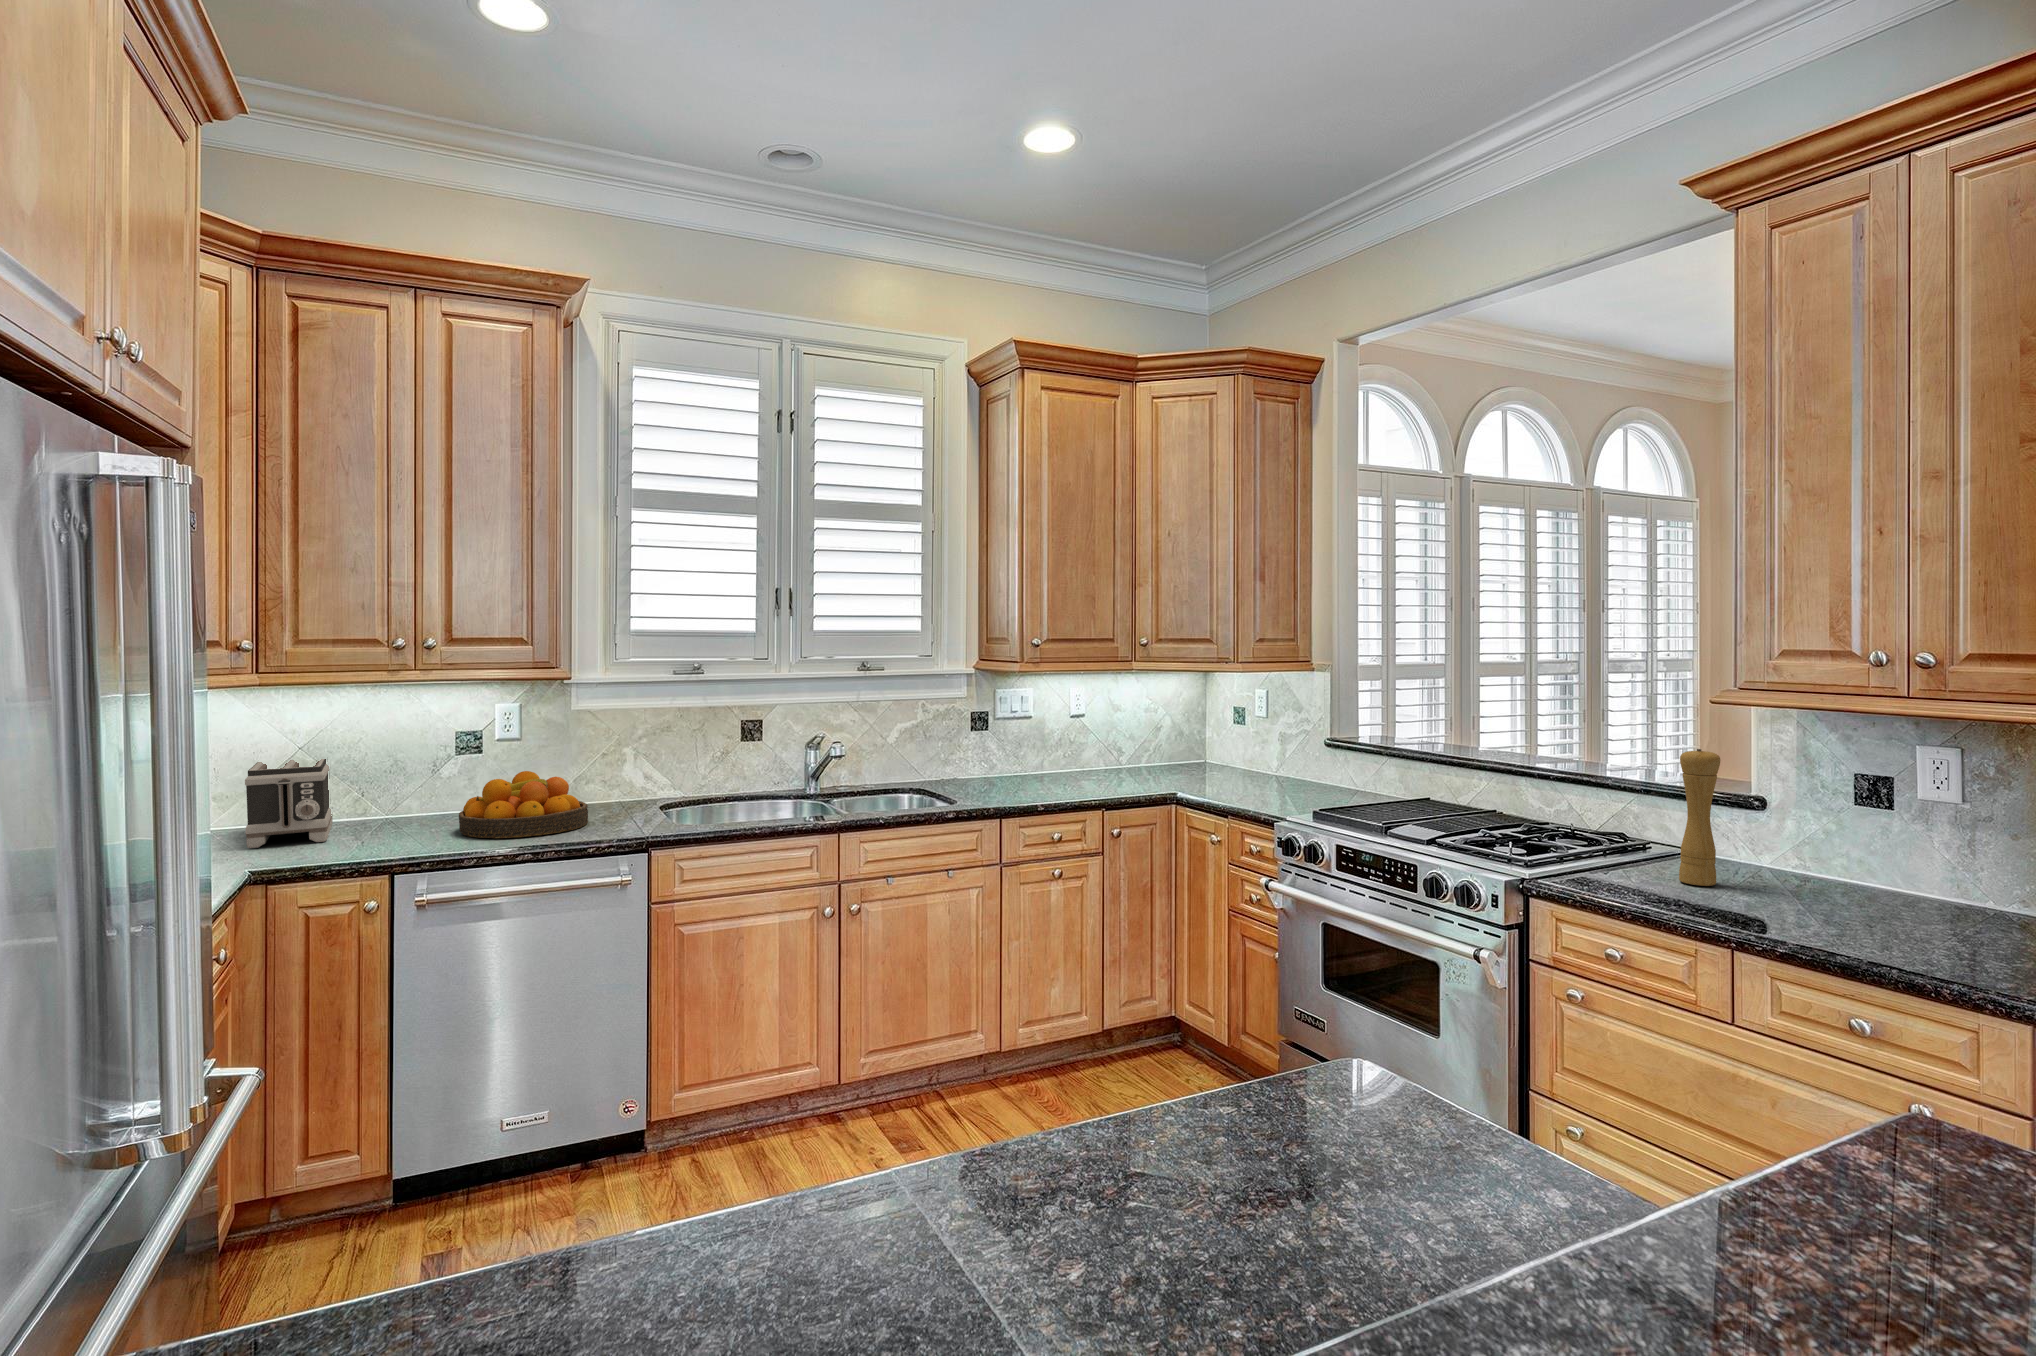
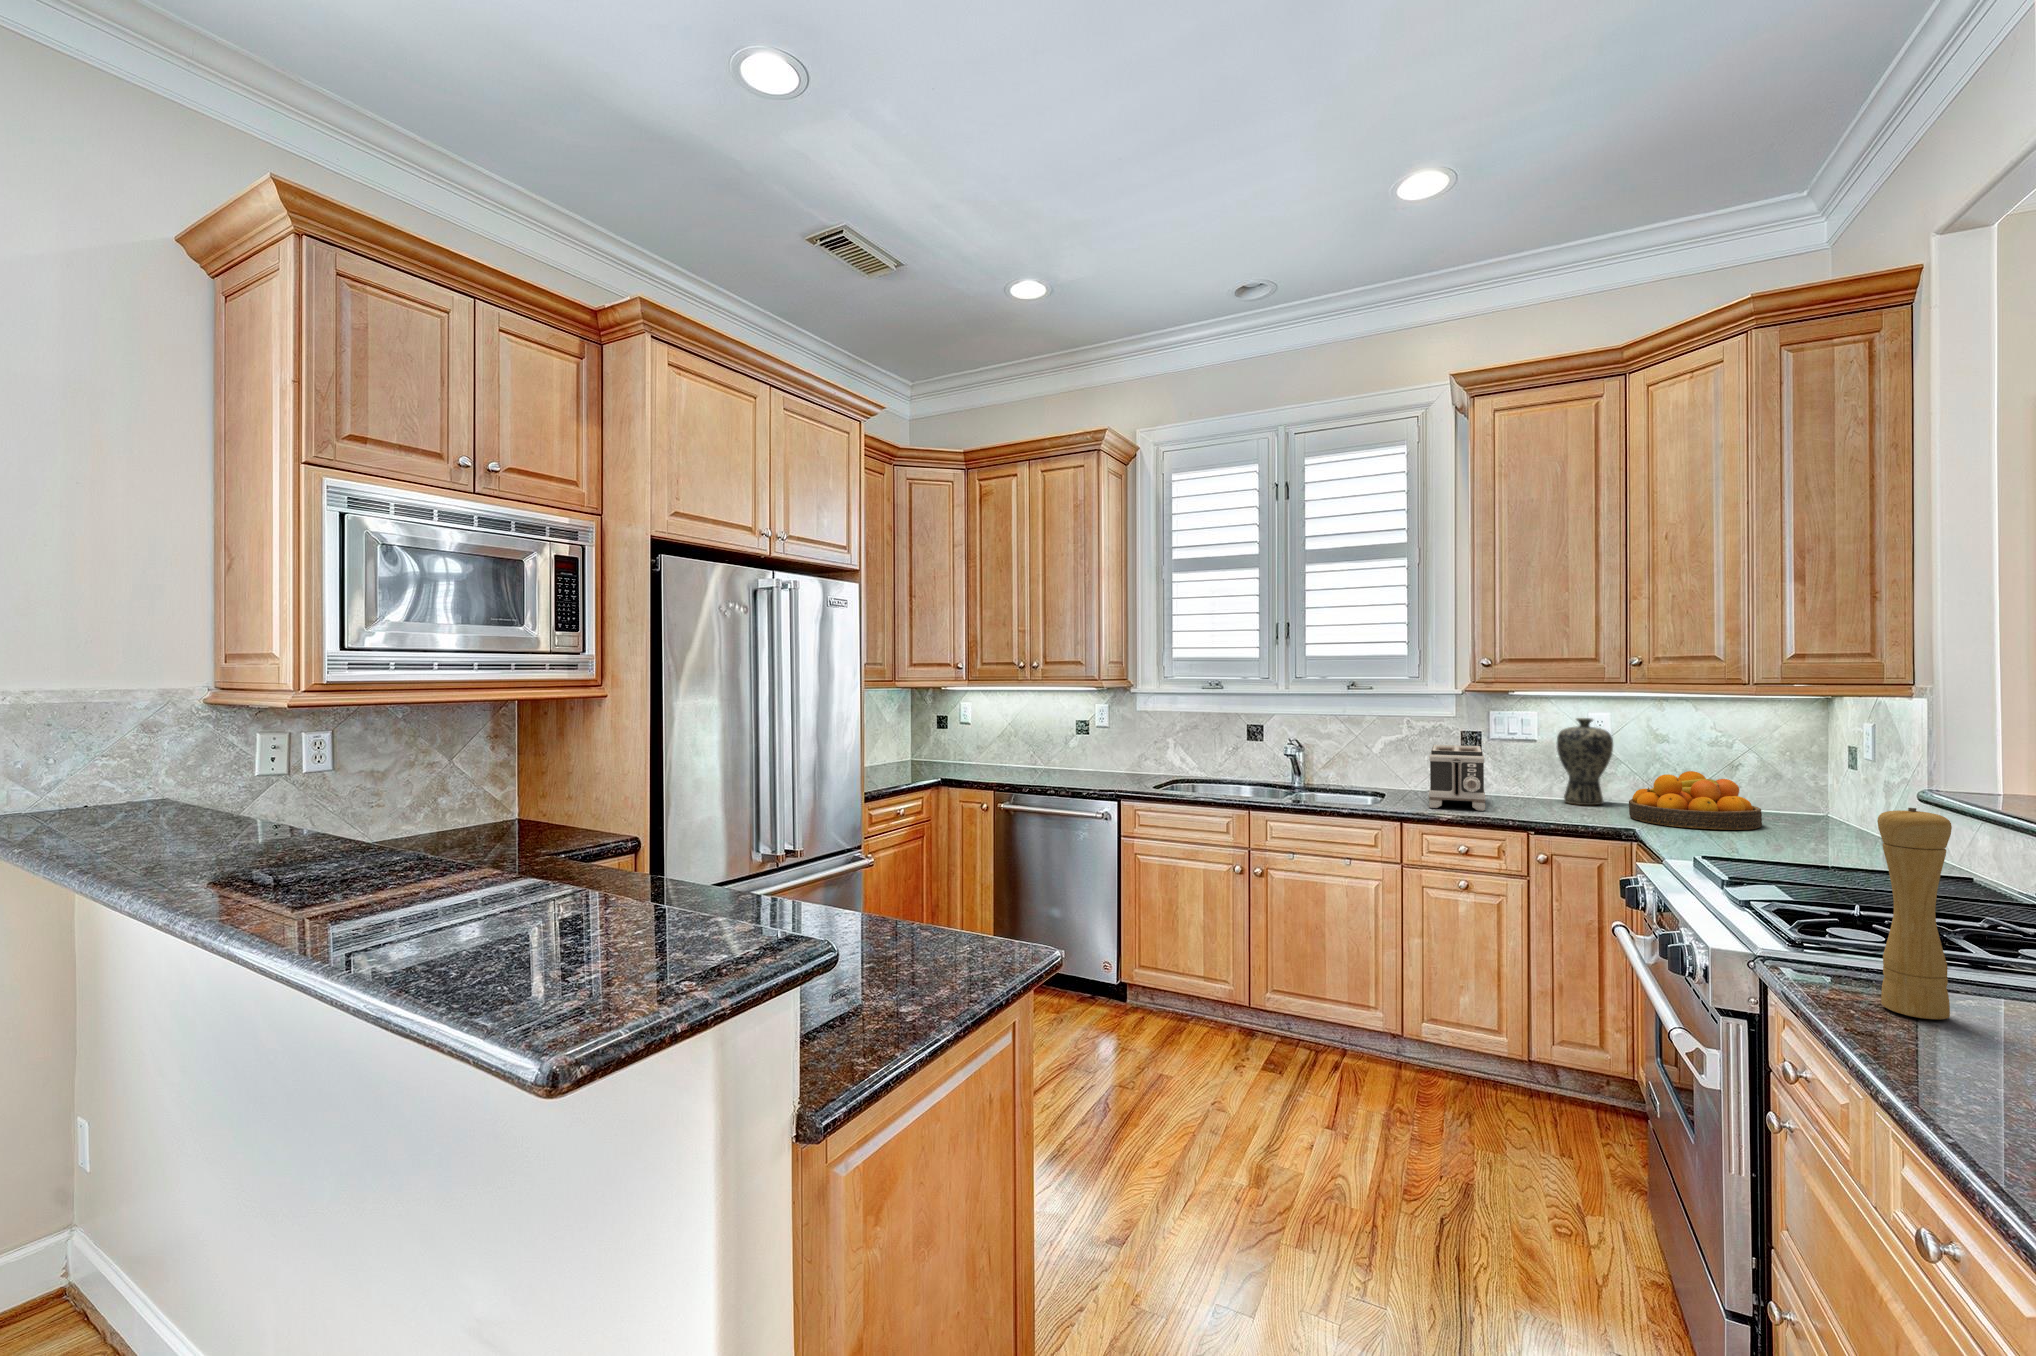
vase: none [1057,693,1102,776] -> present [1557,718,1613,805]
toaster: present [245,759,333,848] -> present [1429,745,1485,811]
fruit bowl: present [459,771,588,838] -> present [1629,771,1762,830]

